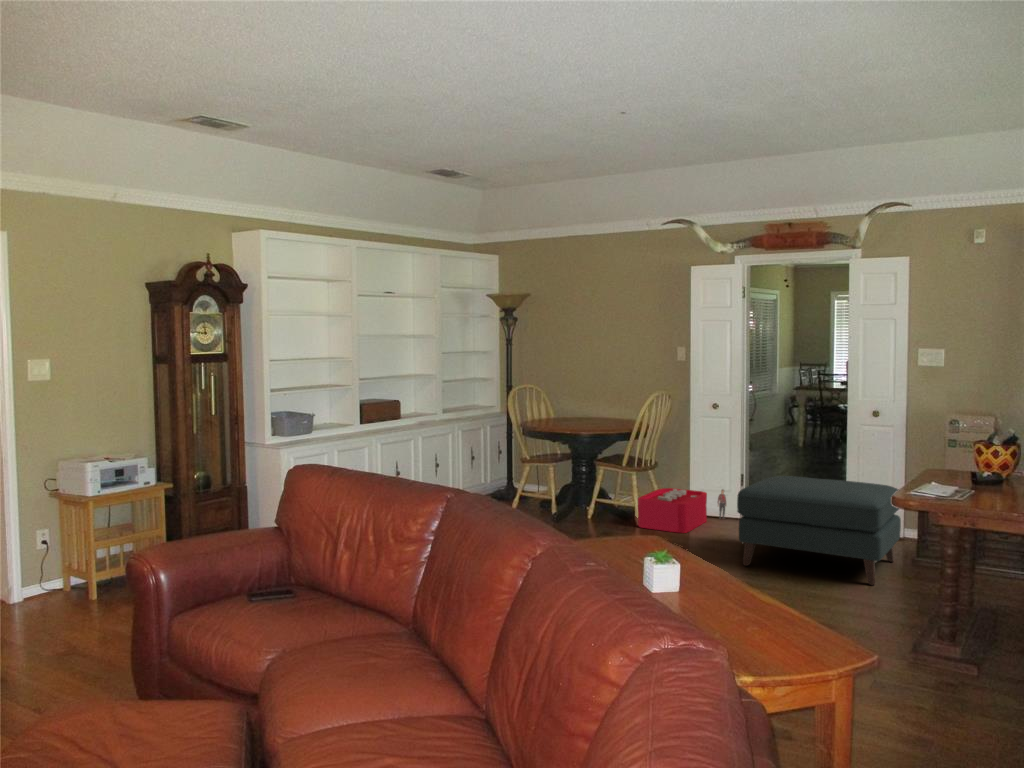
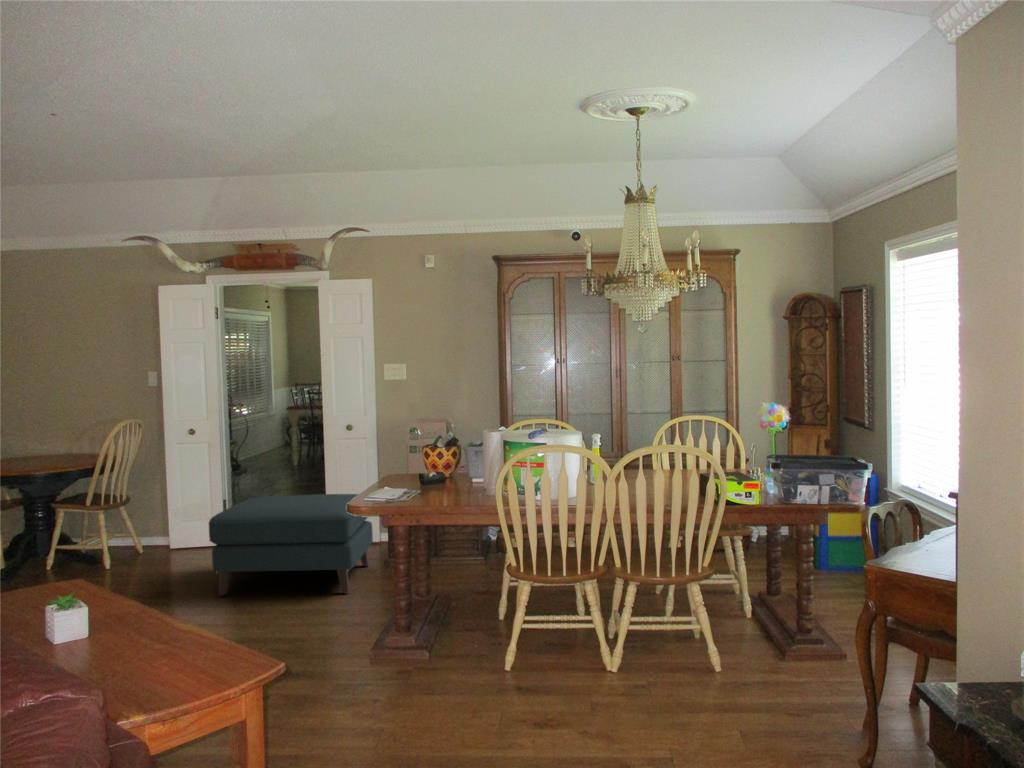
storage bin: present [638,488,726,533] -> none [104,517,210,572]

